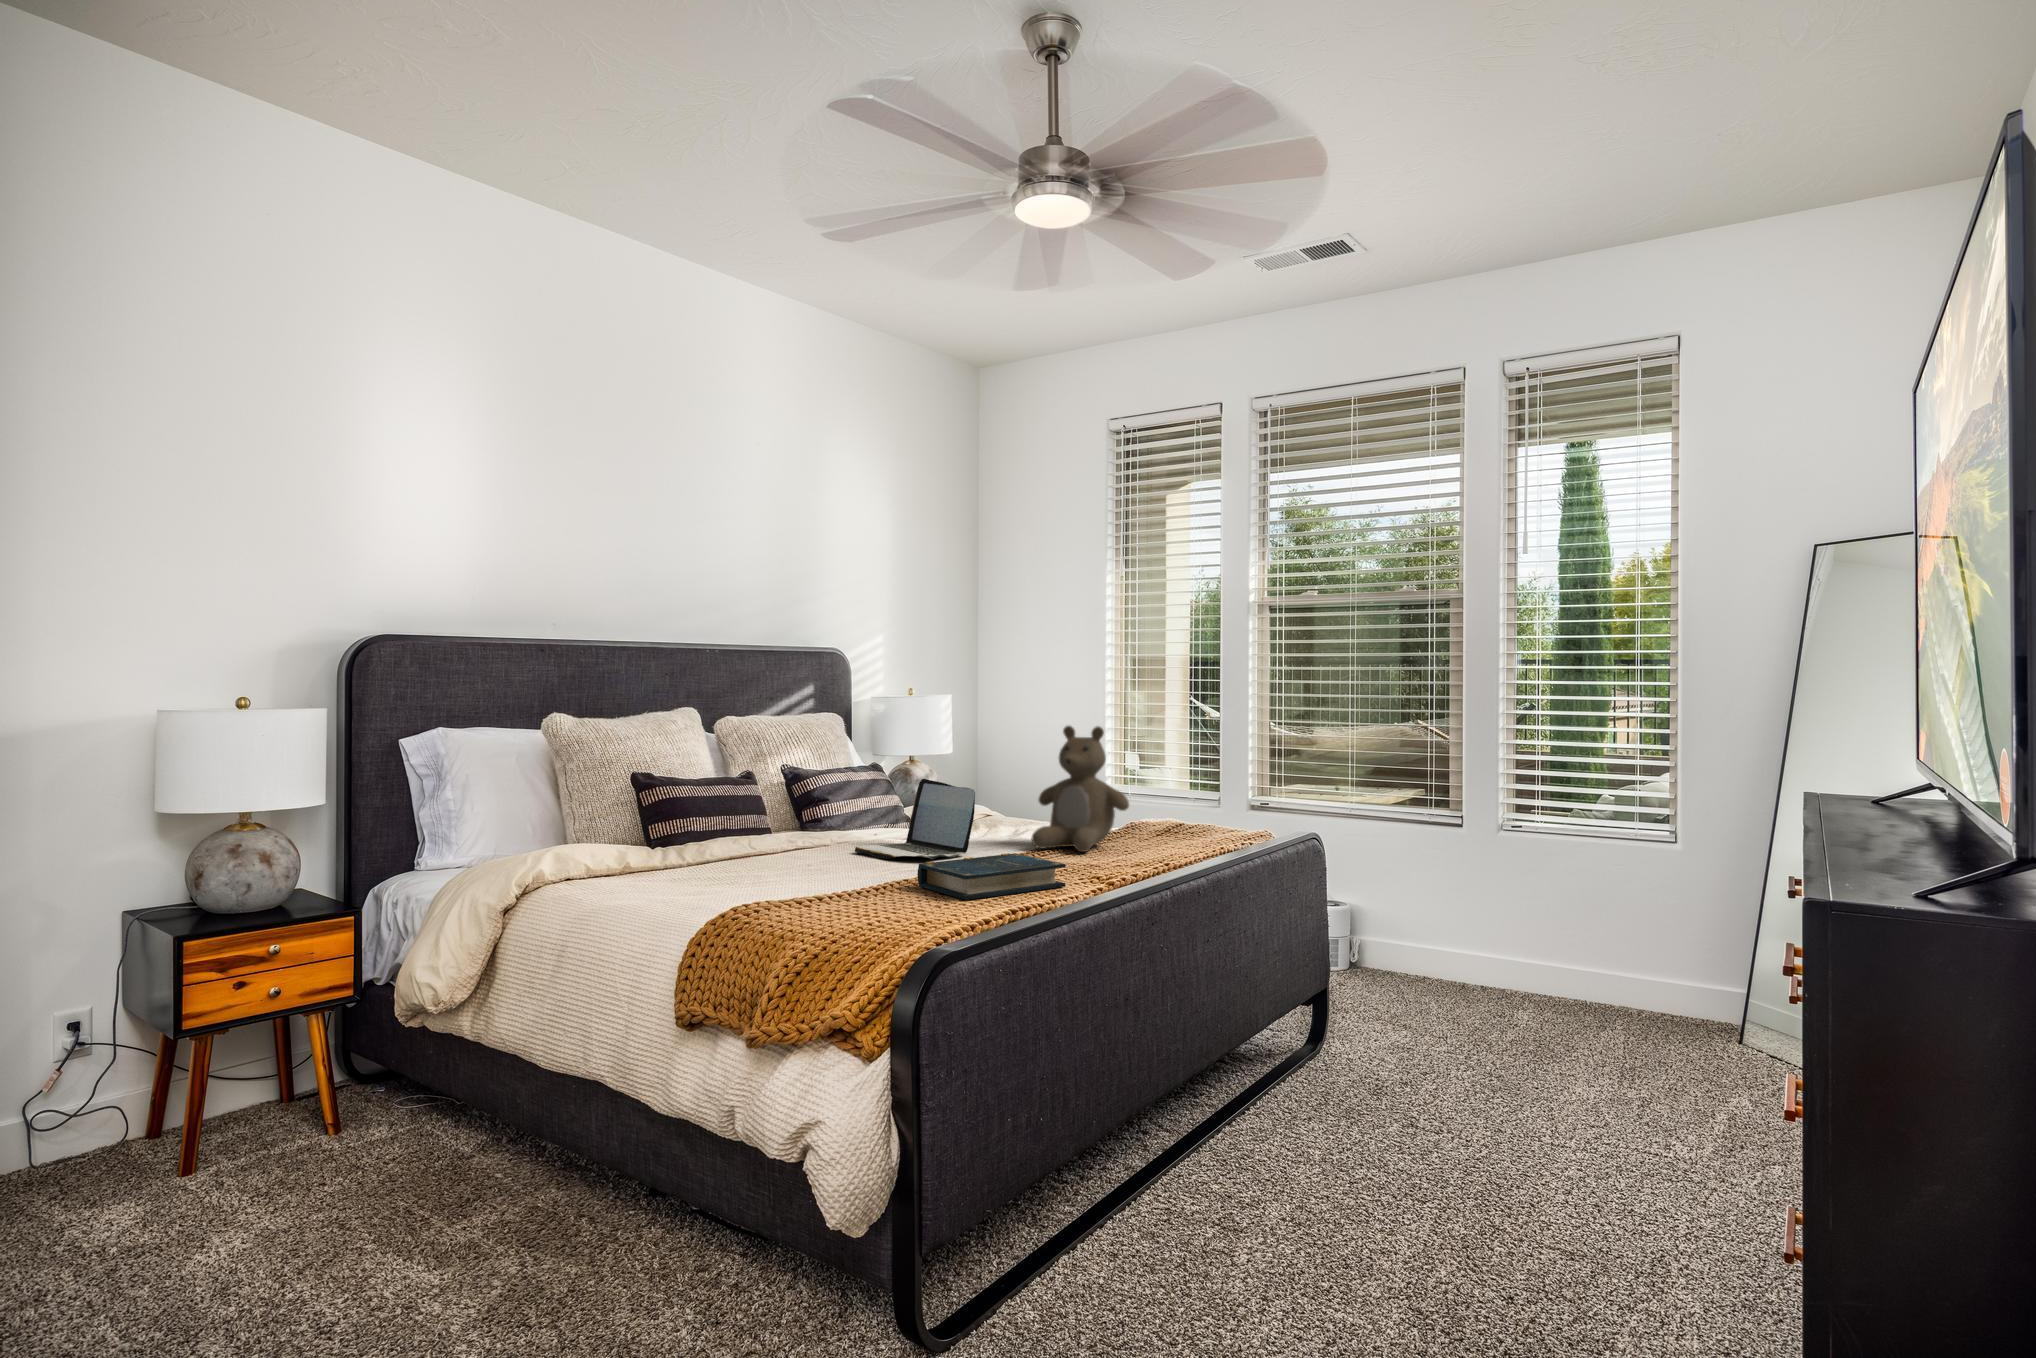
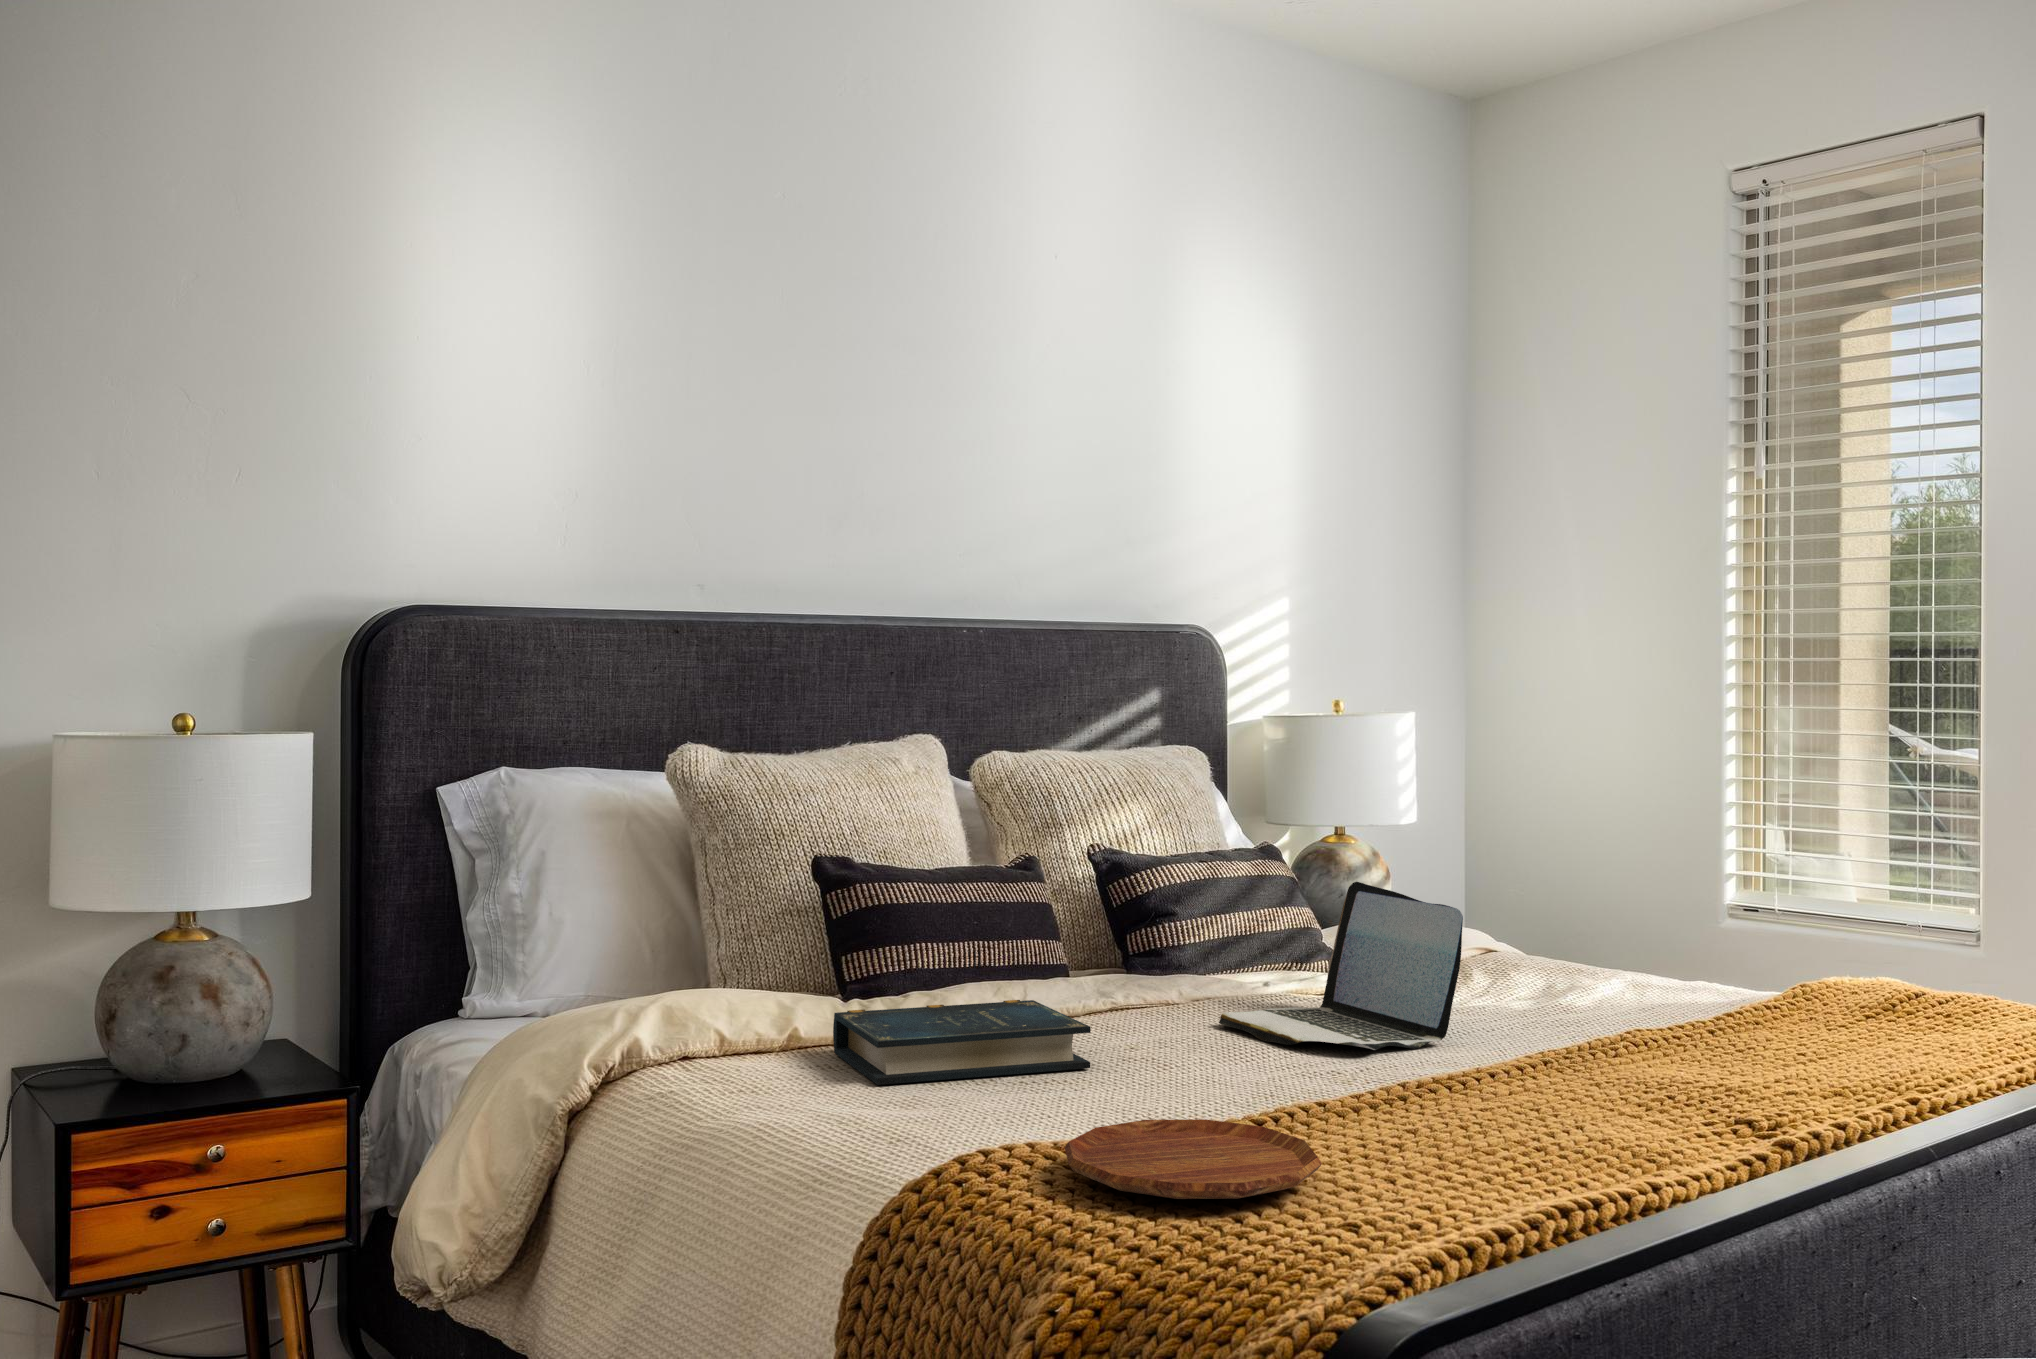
teddy bear: present [1032,726,1129,852] -> none [1582,781,1798,1049]
book: present [918,853,1066,900] -> present [833,1000,1091,1085]
tray: none [786,886,908,916] -> present [1065,1119,1322,1199]

